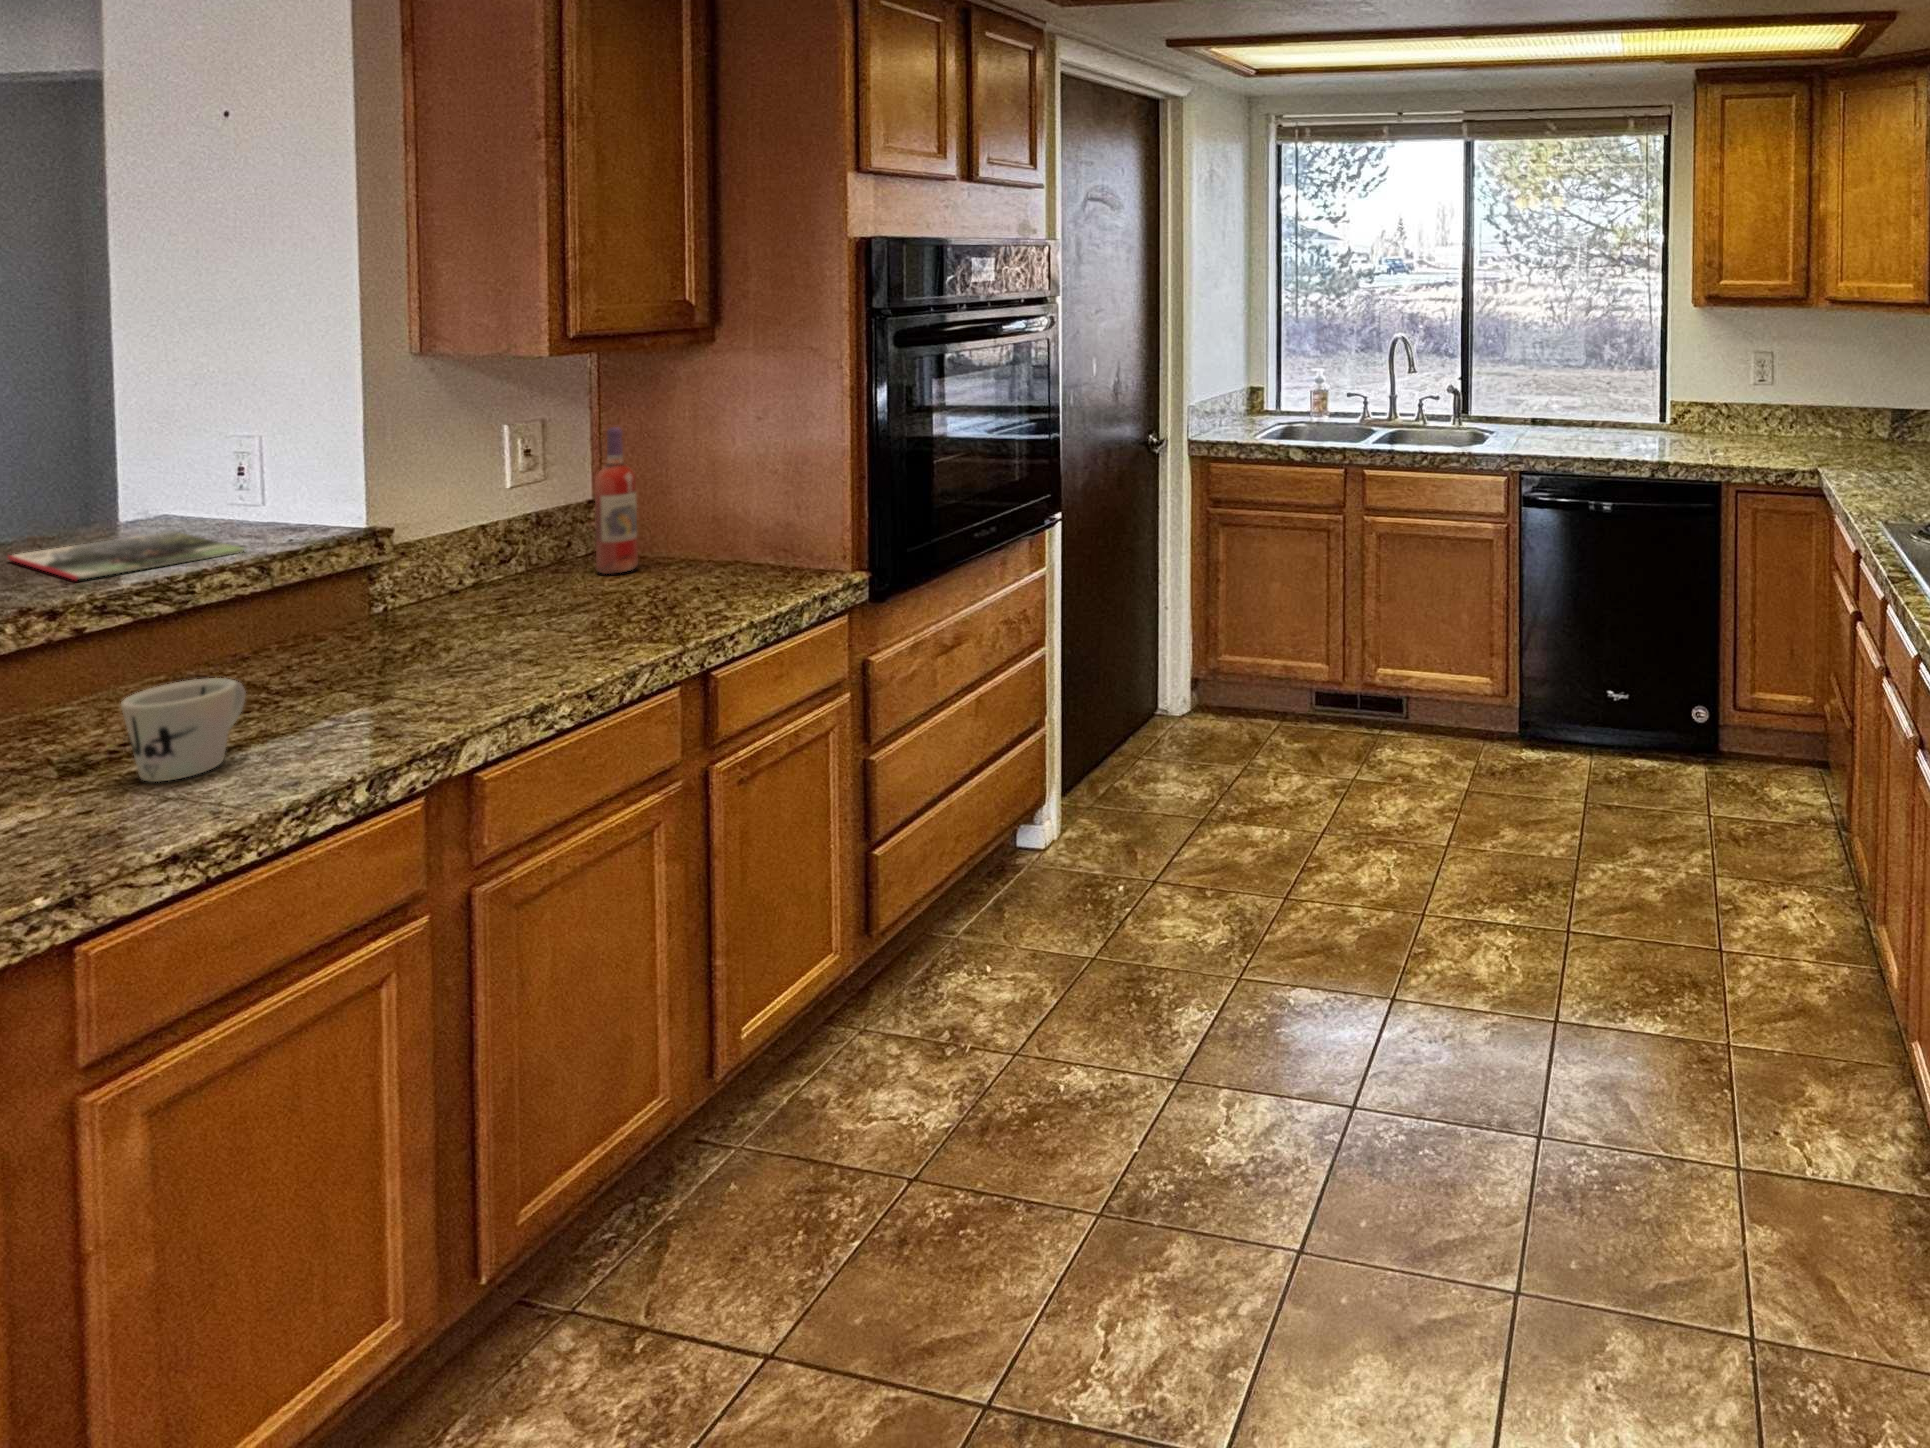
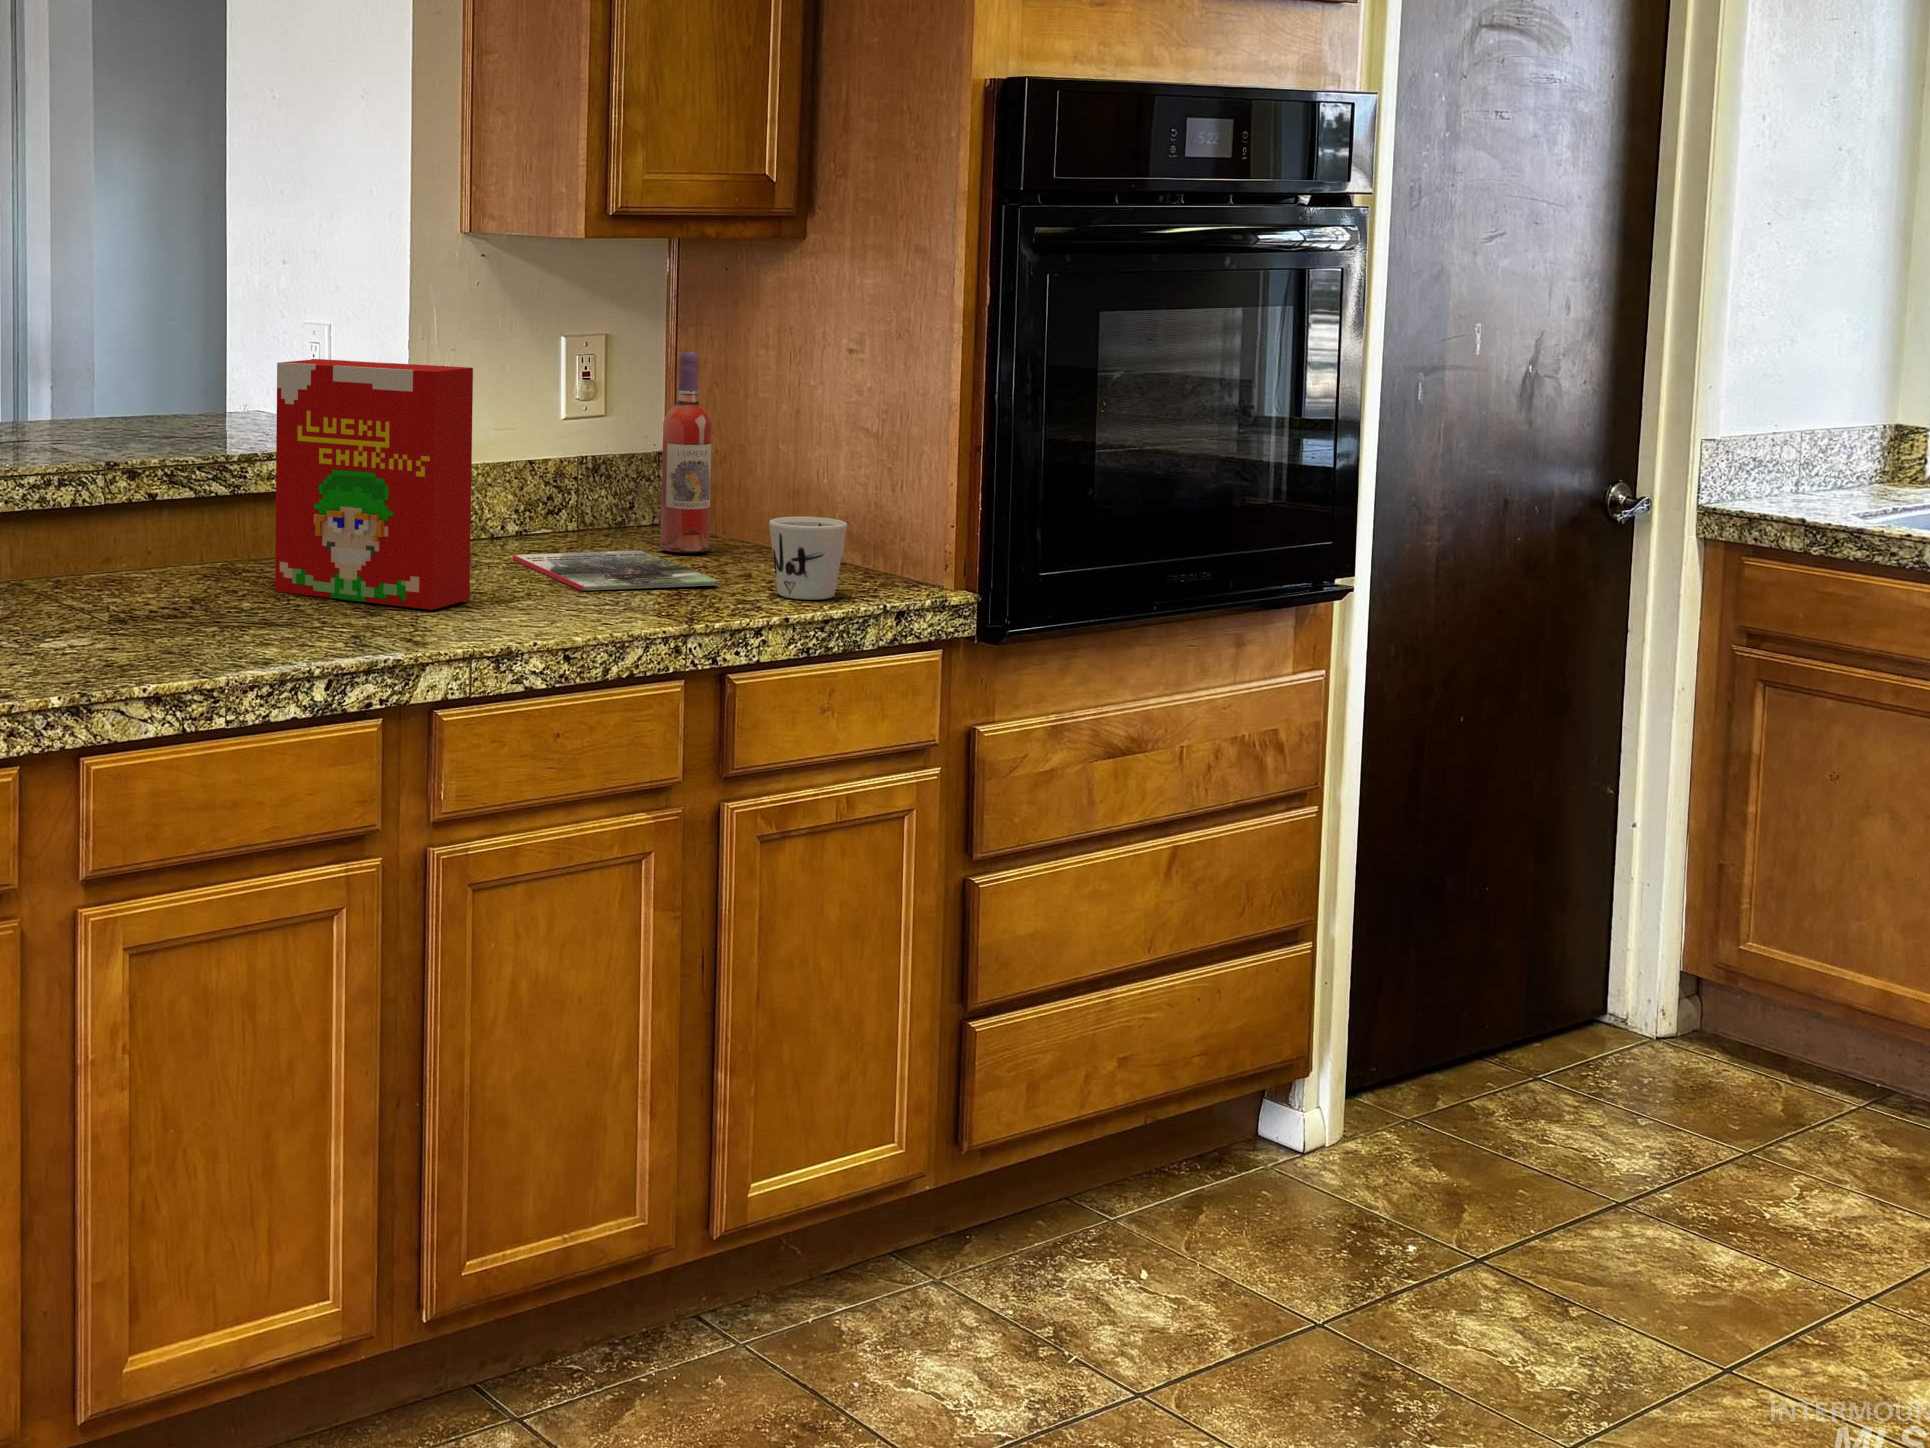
cereal box: none [243,474,464,691] -> present [275,359,473,610]
magazine: present [8,531,244,580] -> present [513,551,719,591]
mug: present [121,678,246,782] -> present [769,517,847,600]

